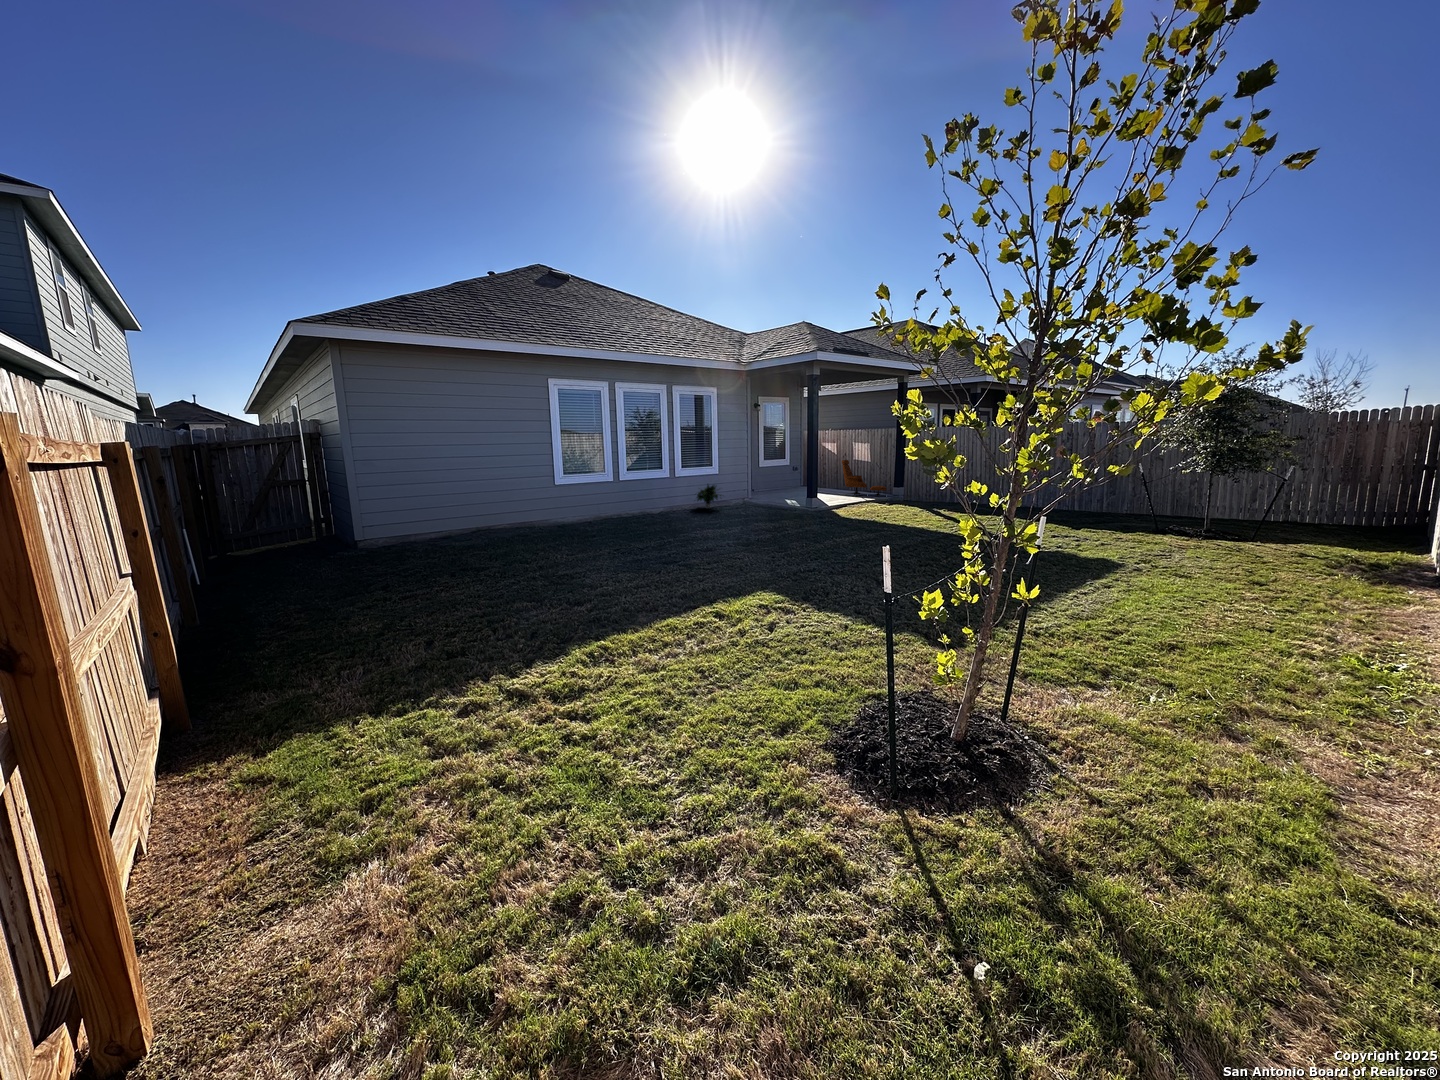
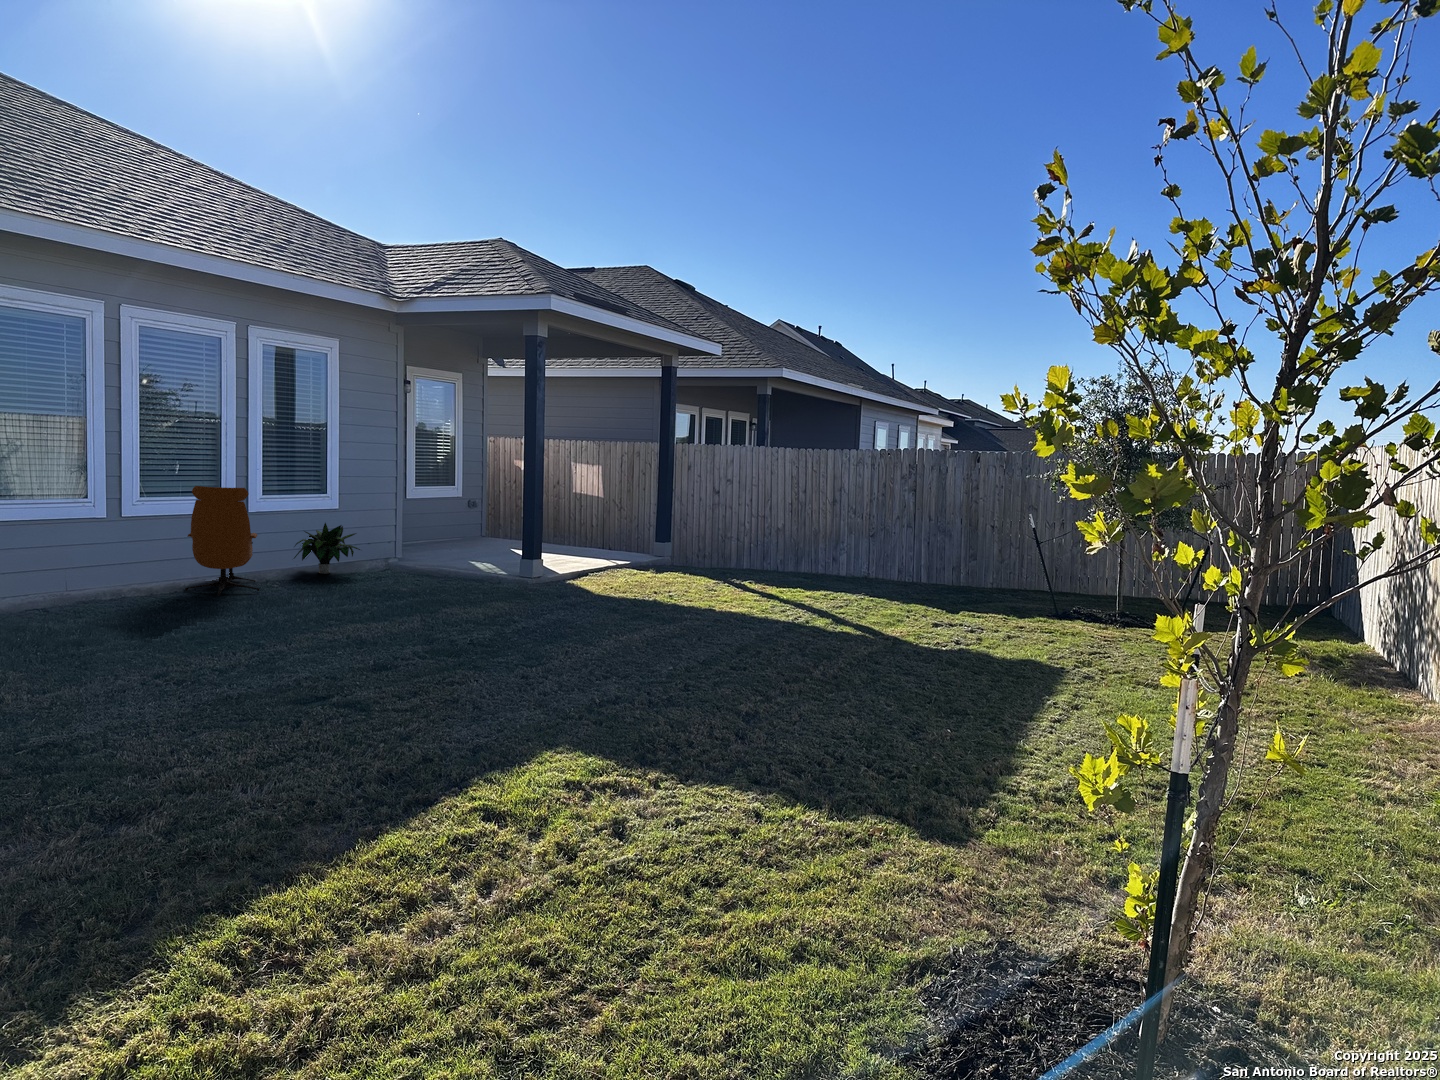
lounge chair: present [842,460,886,496] -> present [185,486,259,596]

